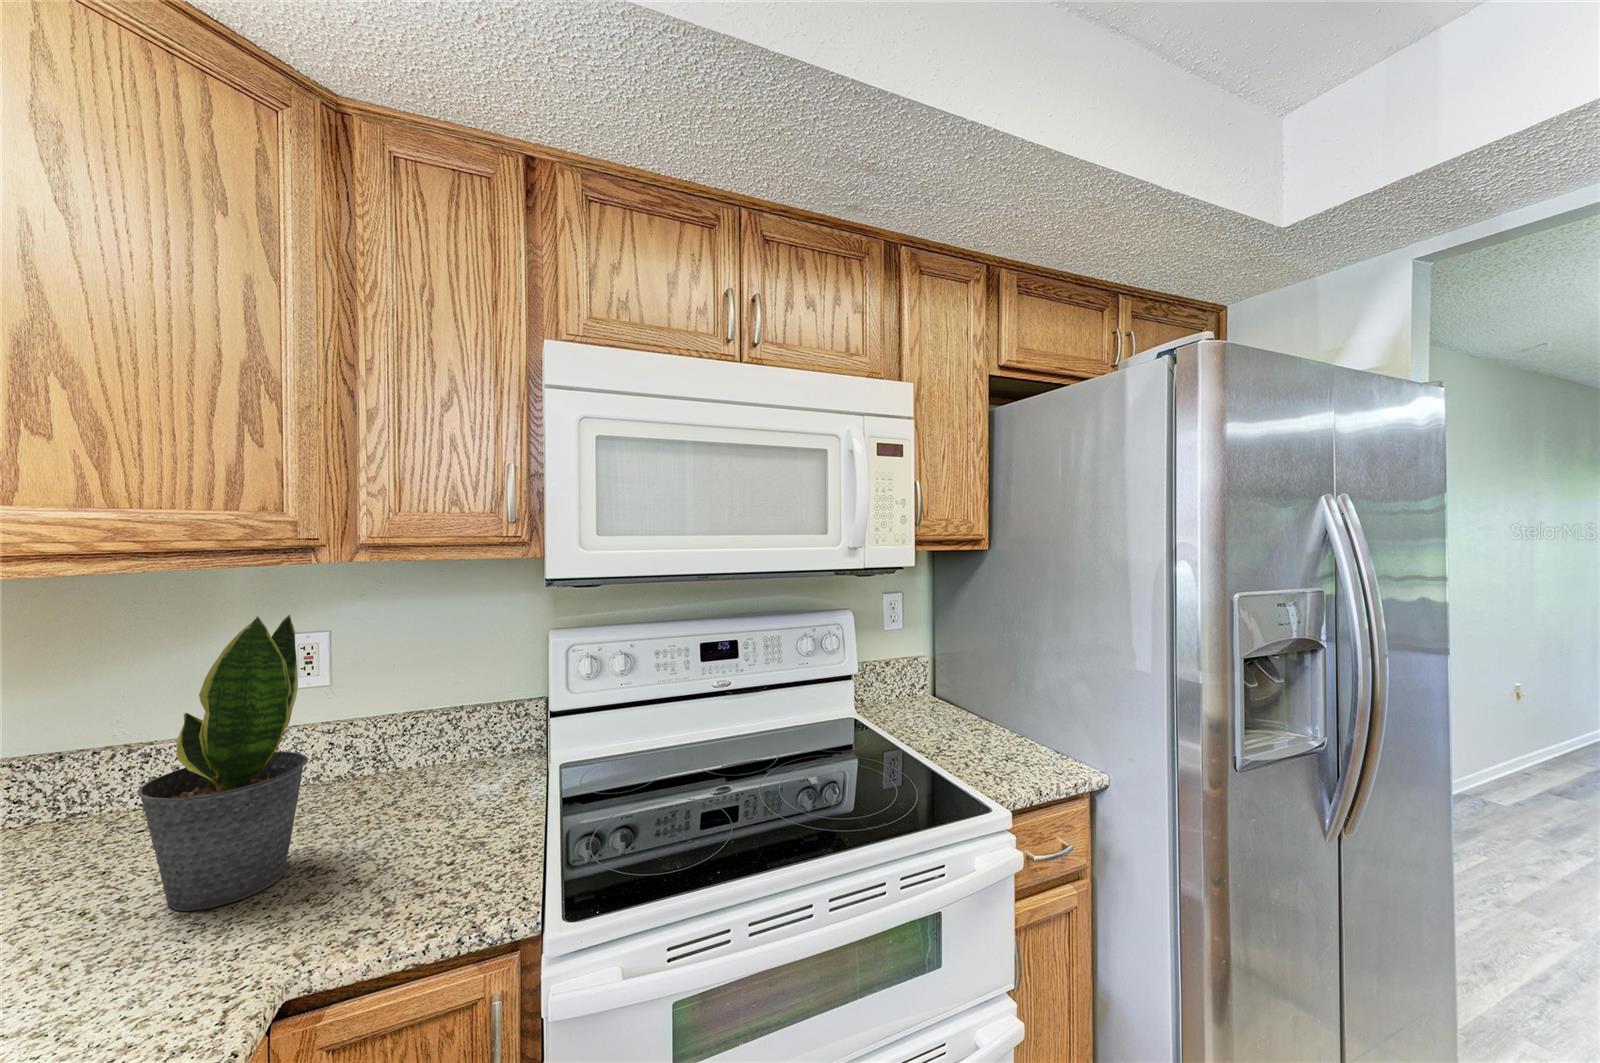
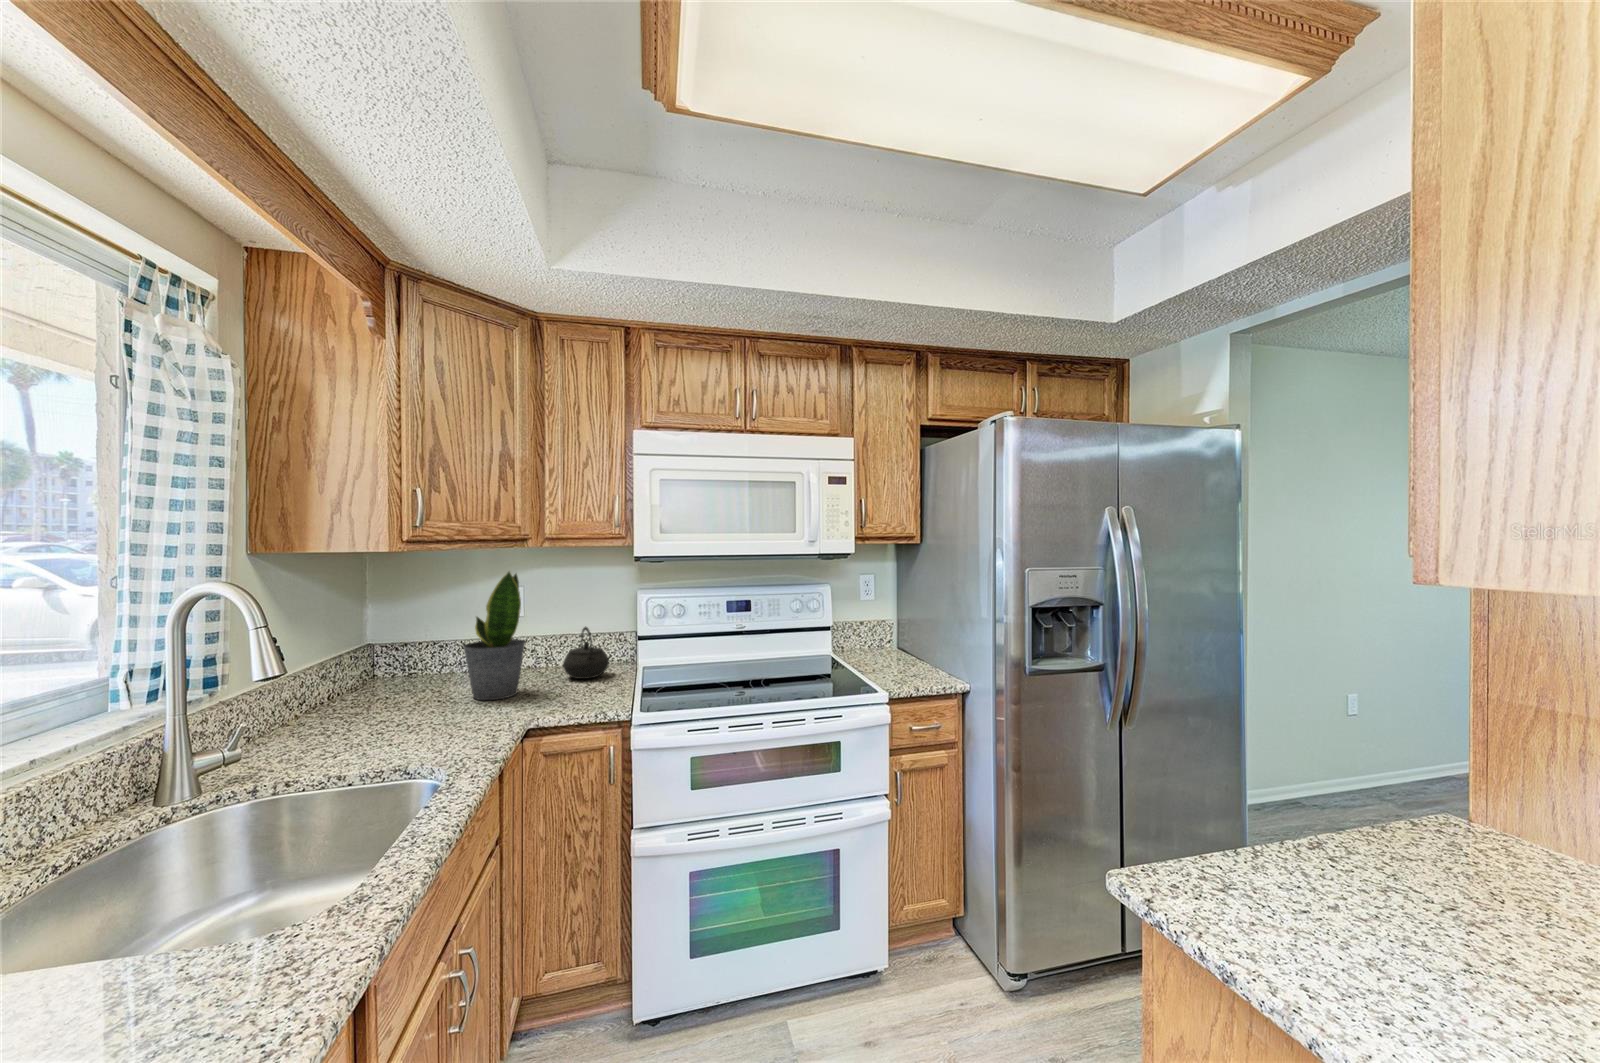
kettle: none [401,705,495,808] -> present [563,626,609,679]

